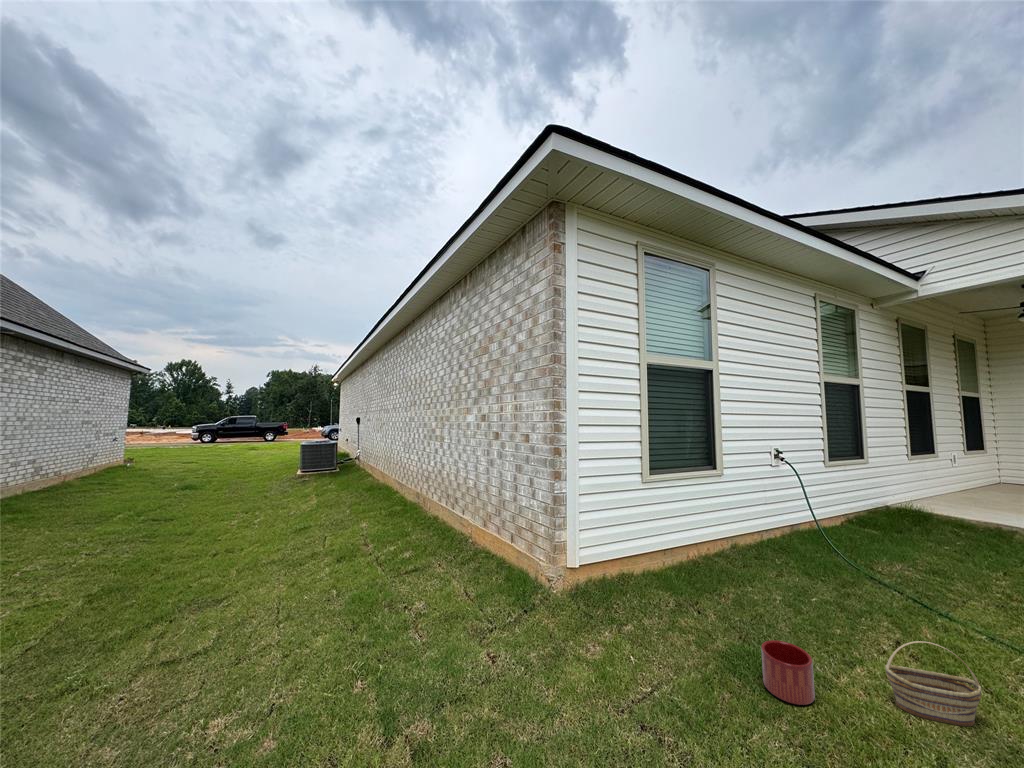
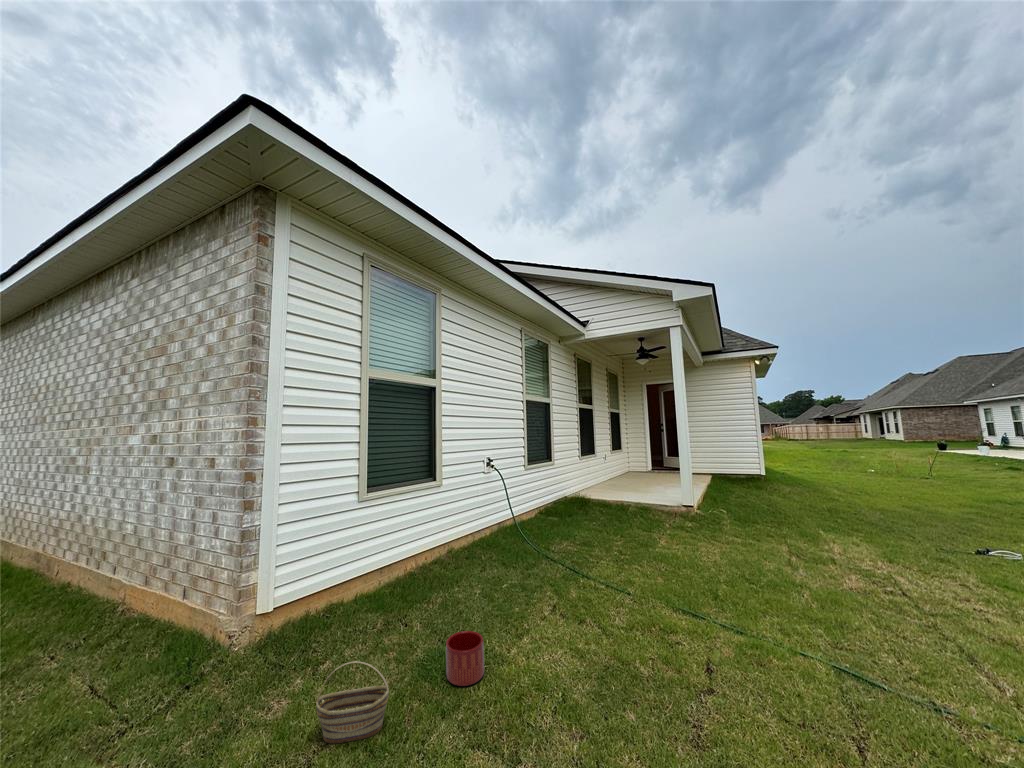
basket: present [885,641,982,726] -> present [317,662,389,743]

